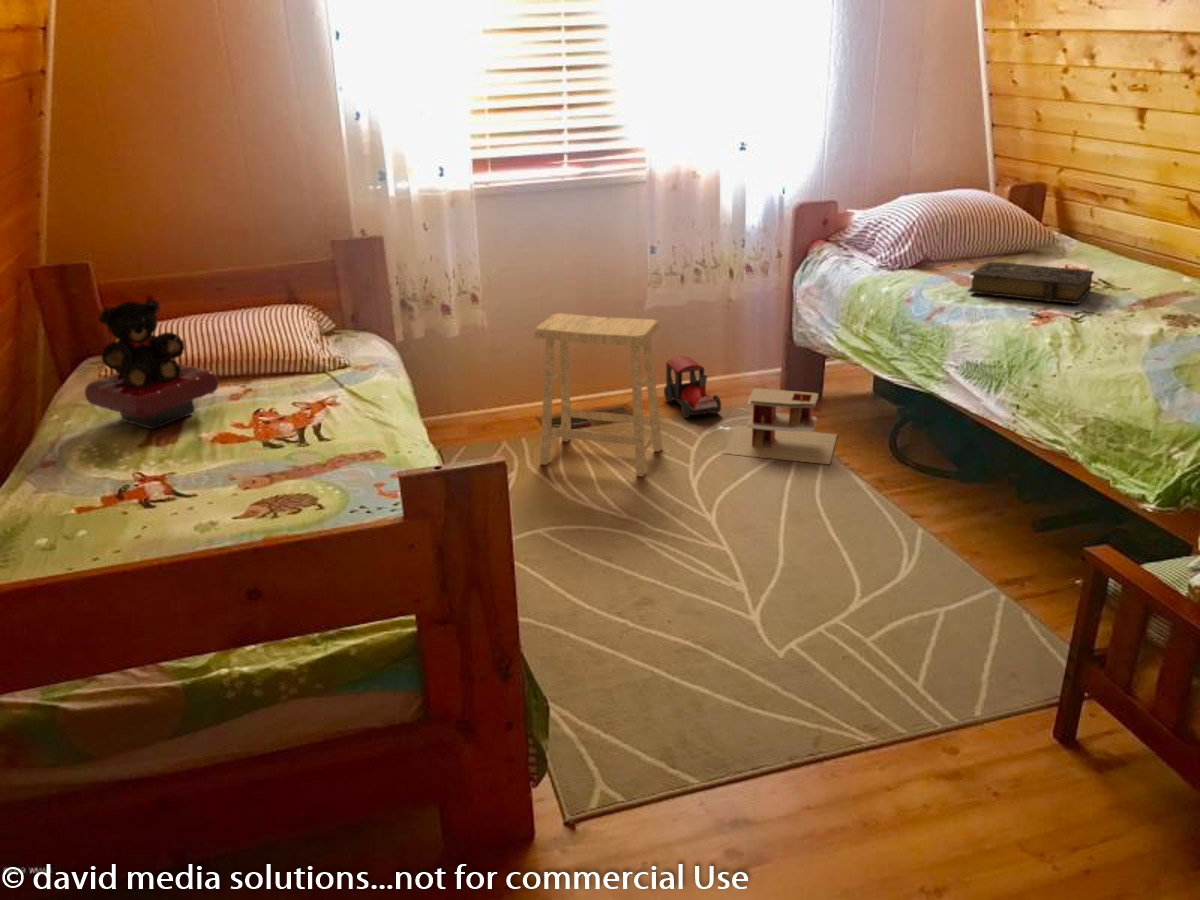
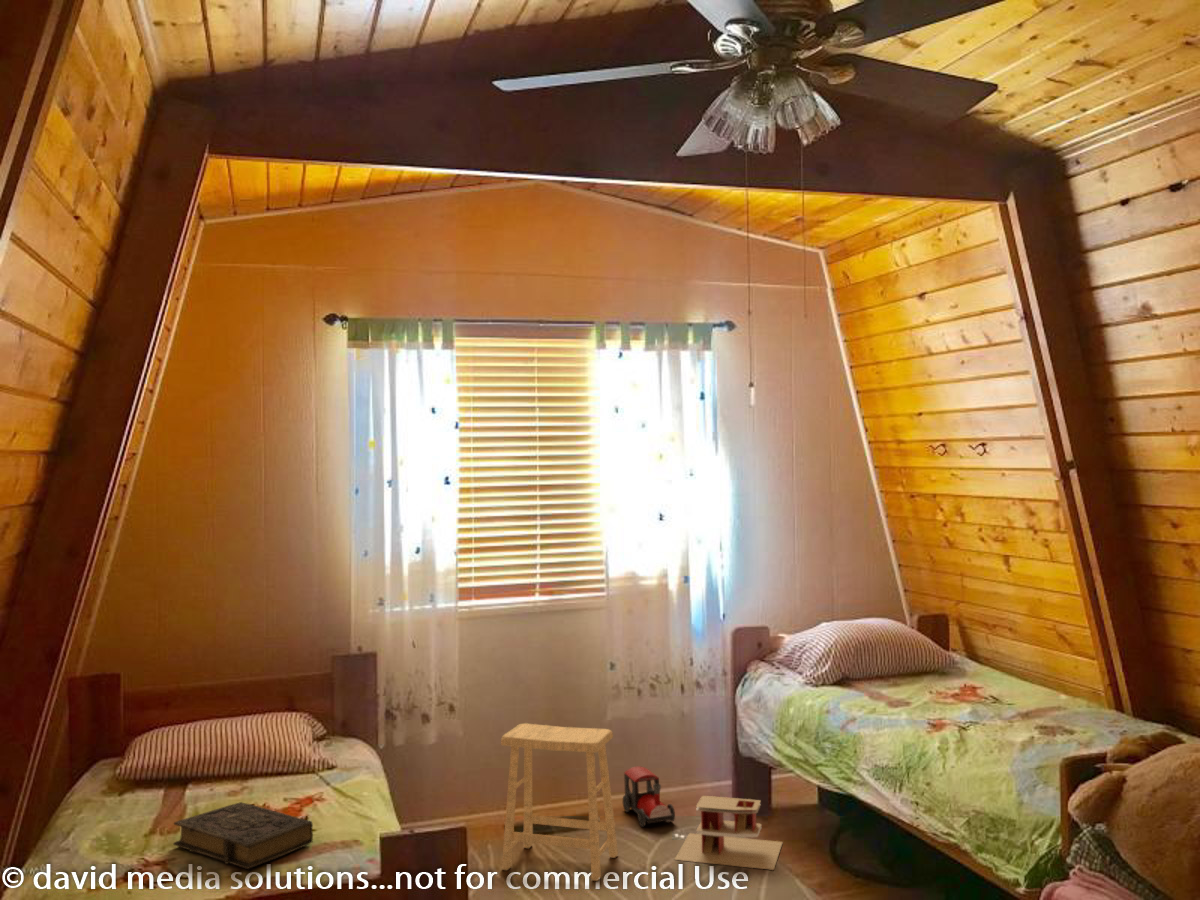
book: present [968,262,1094,304] -> present [174,802,313,869]
teddy bear: present [85,299,219,429] -> none [107,704,223,820]

